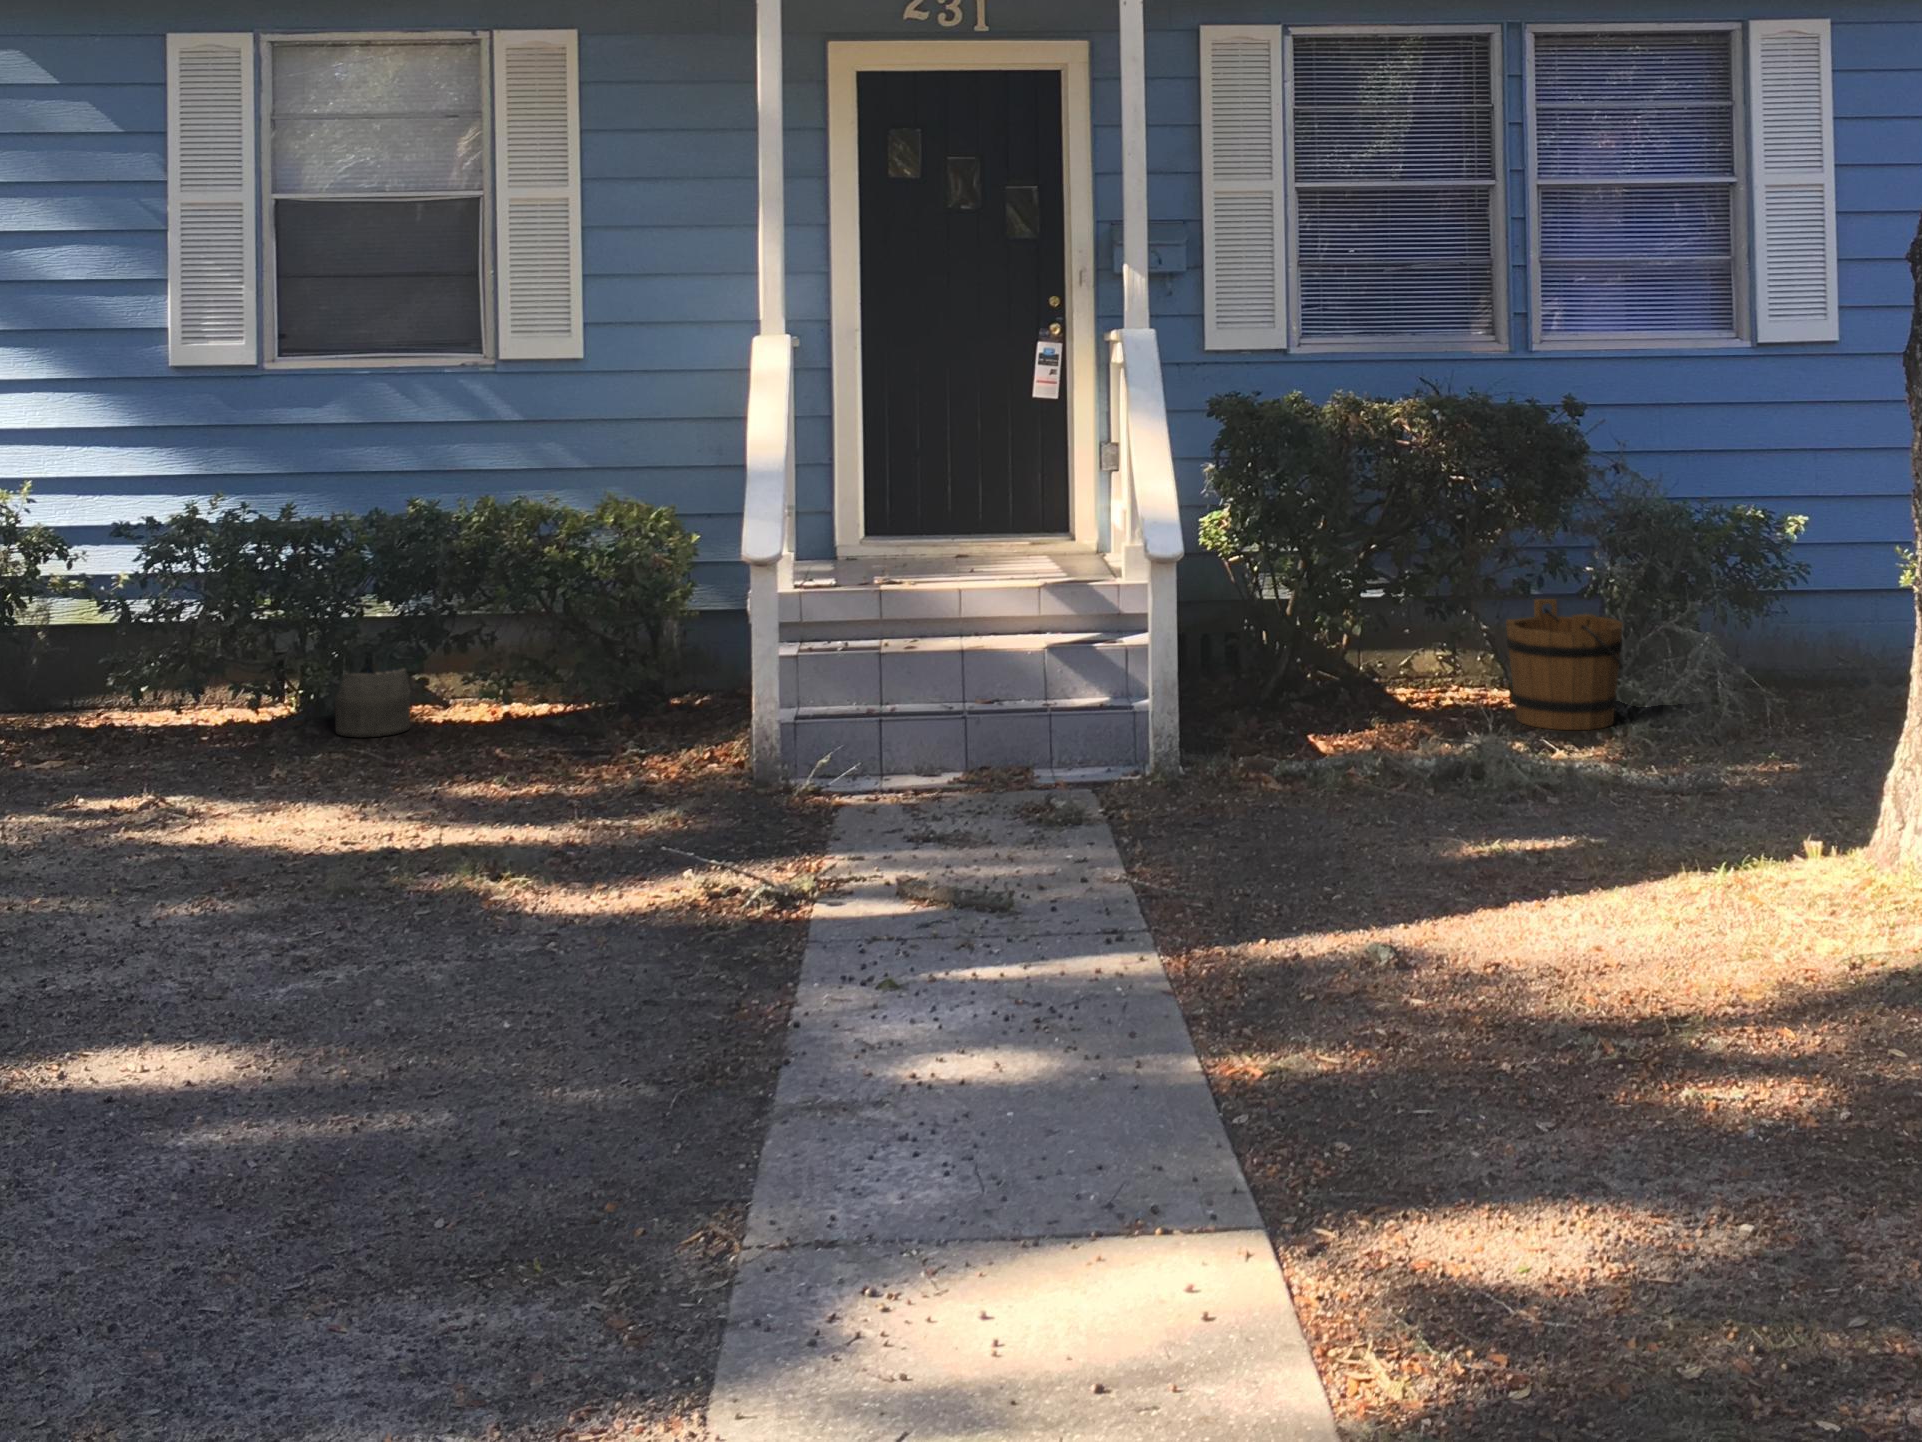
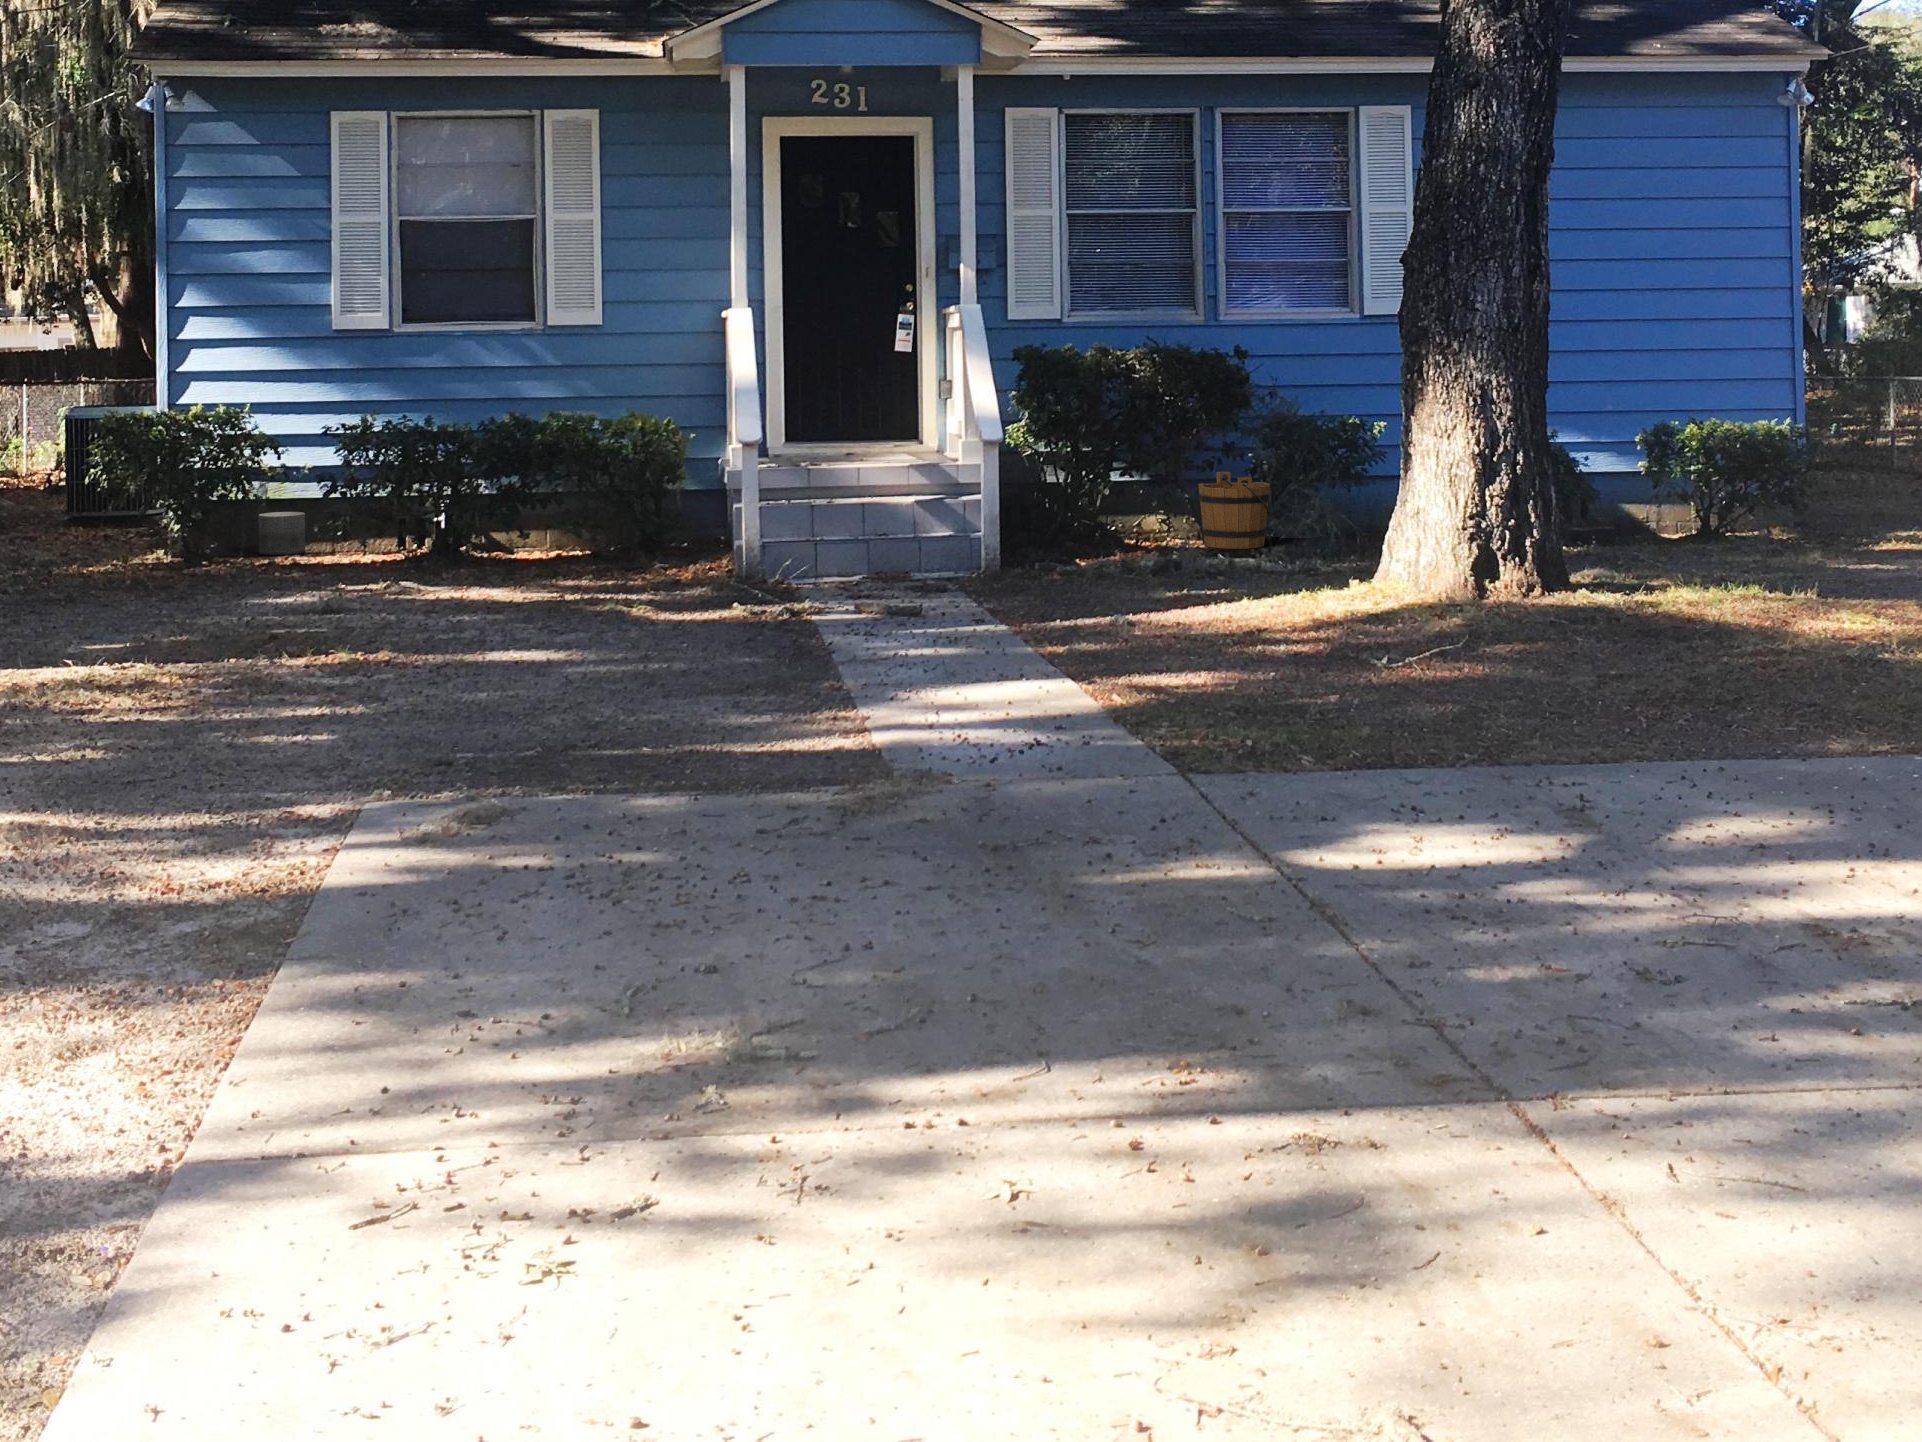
planter: present [335,669,410,738] -> present [258,512,305,555]

